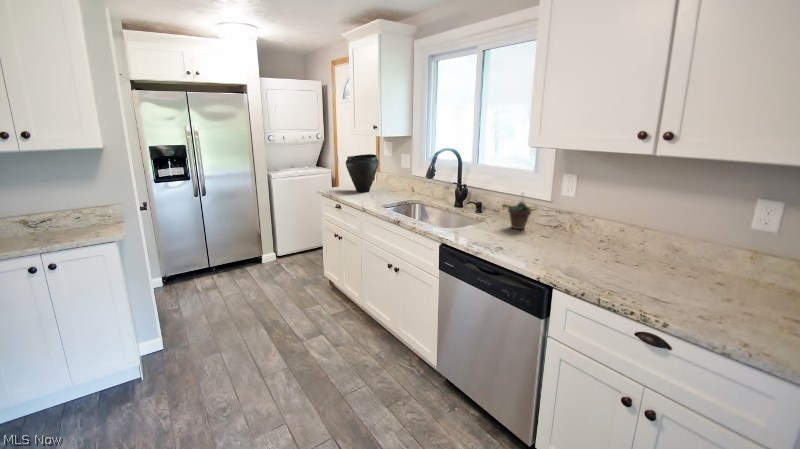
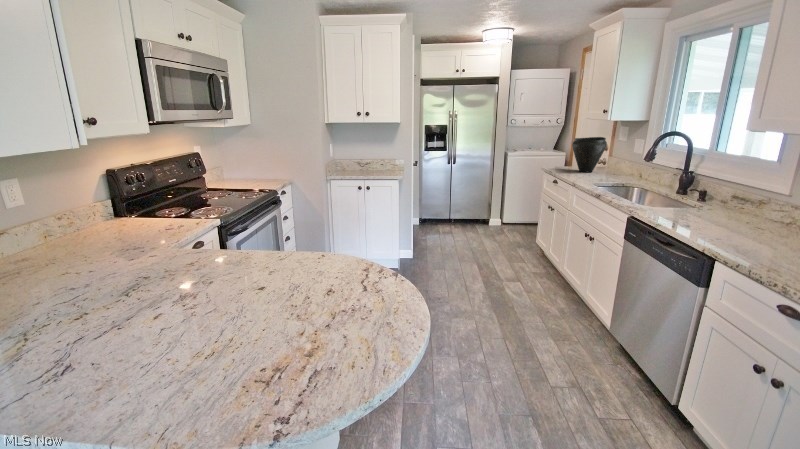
succulent plant: present [508,202,531,229] -> none [724,181,755,219]

